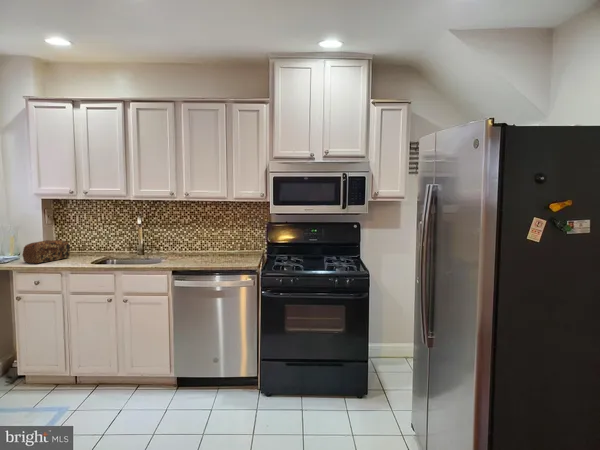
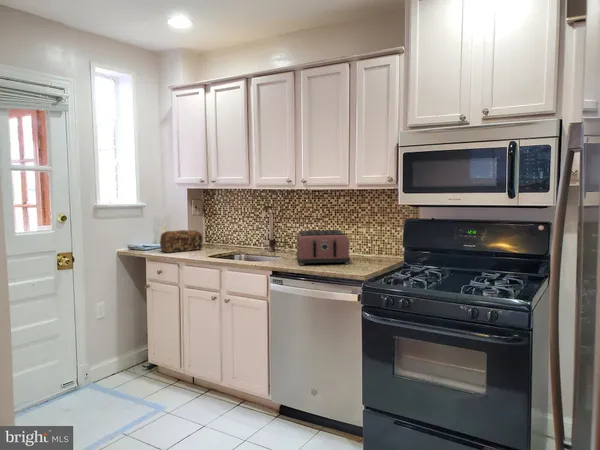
toaster: none [175,232,228,262] -> present [296,230,350,265]

